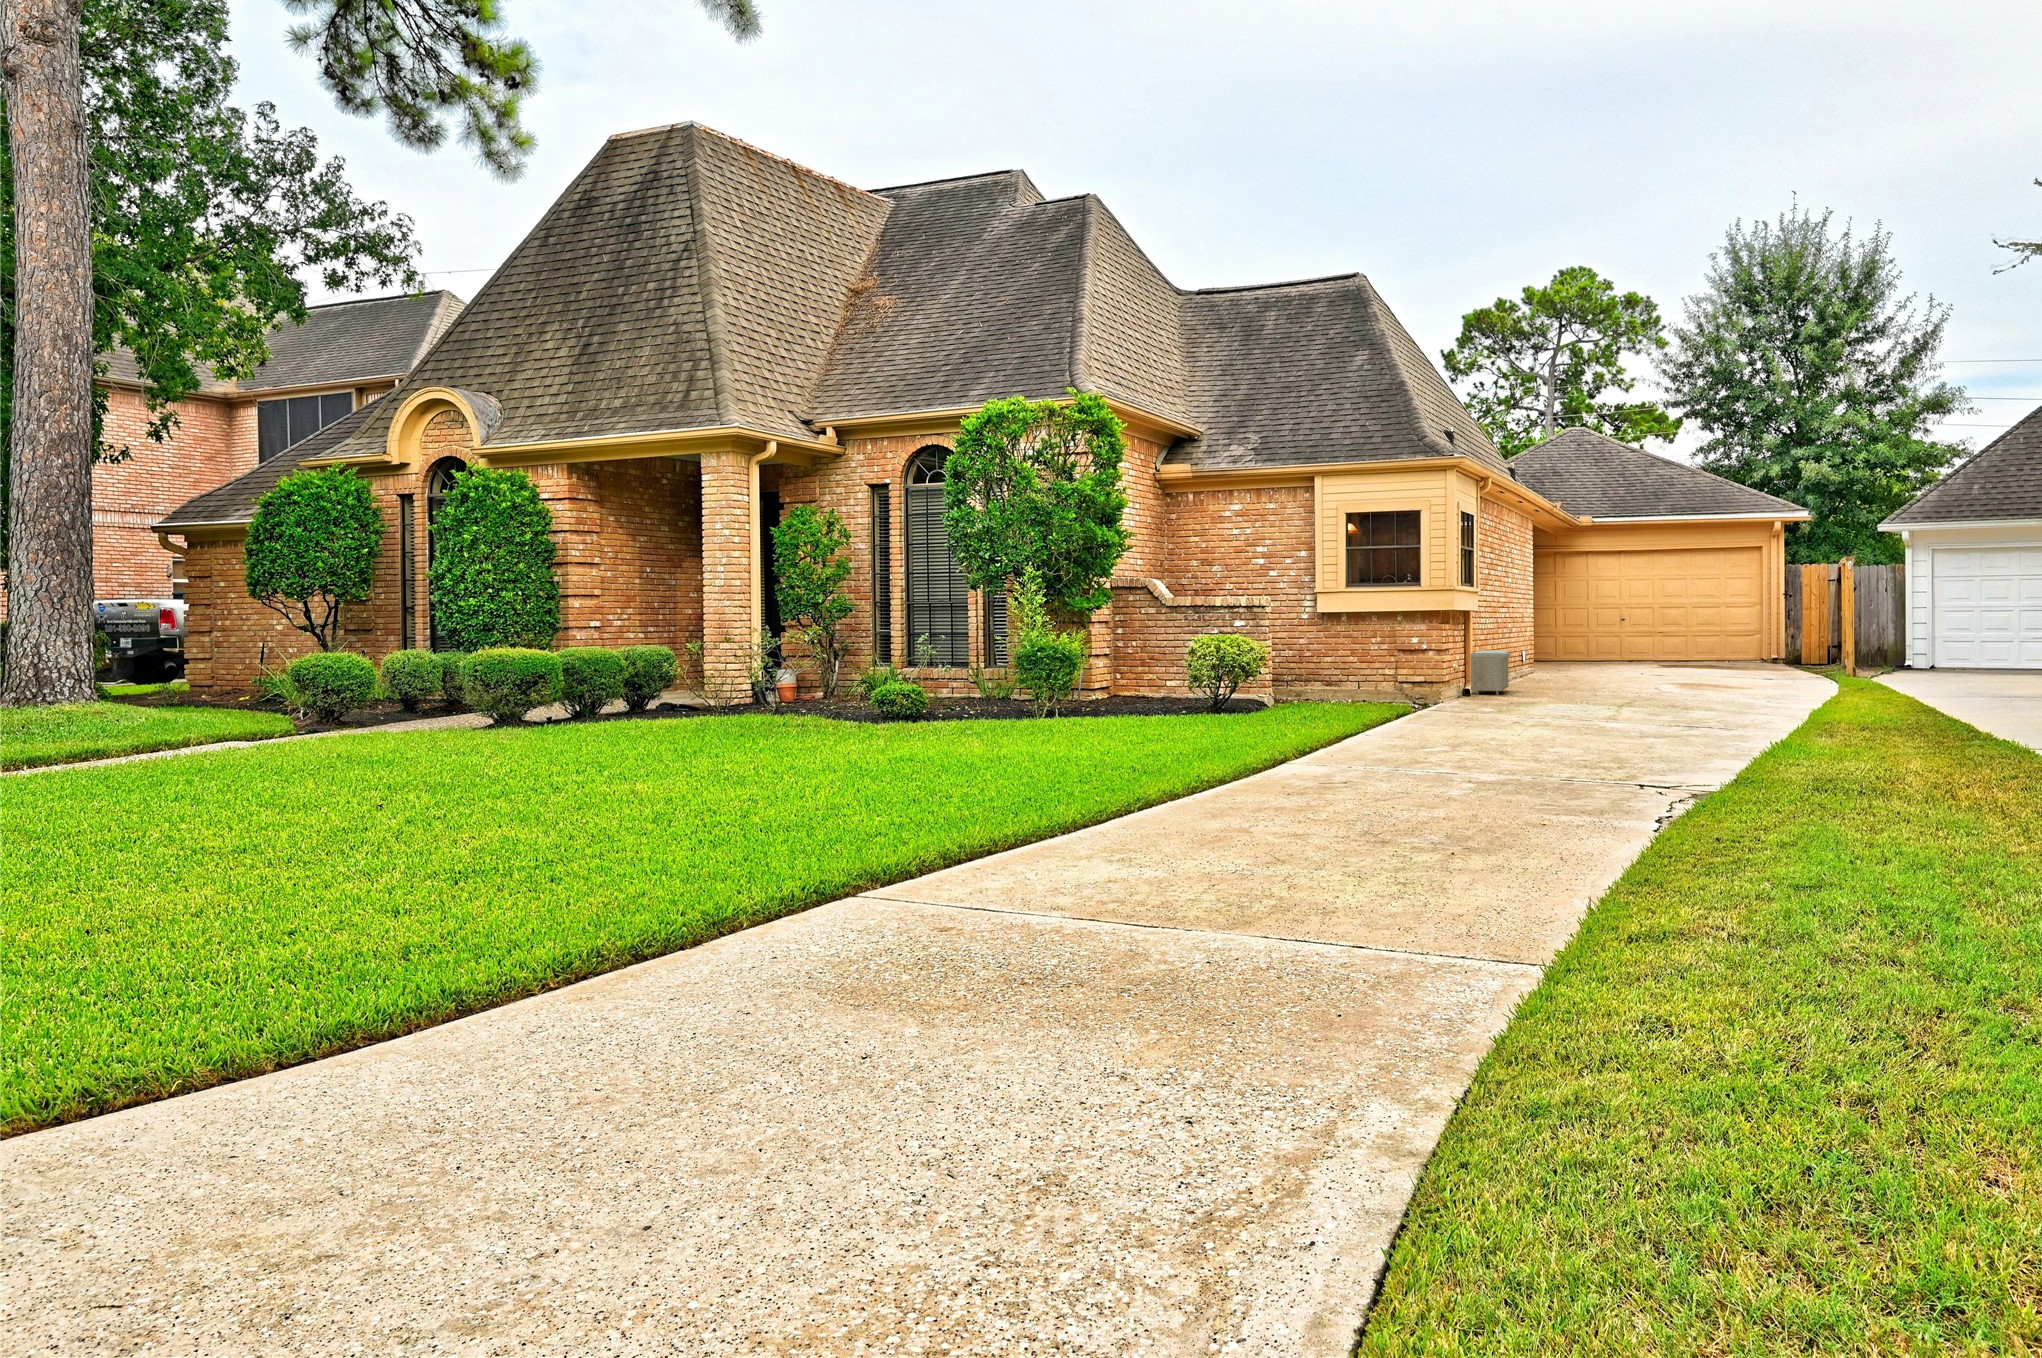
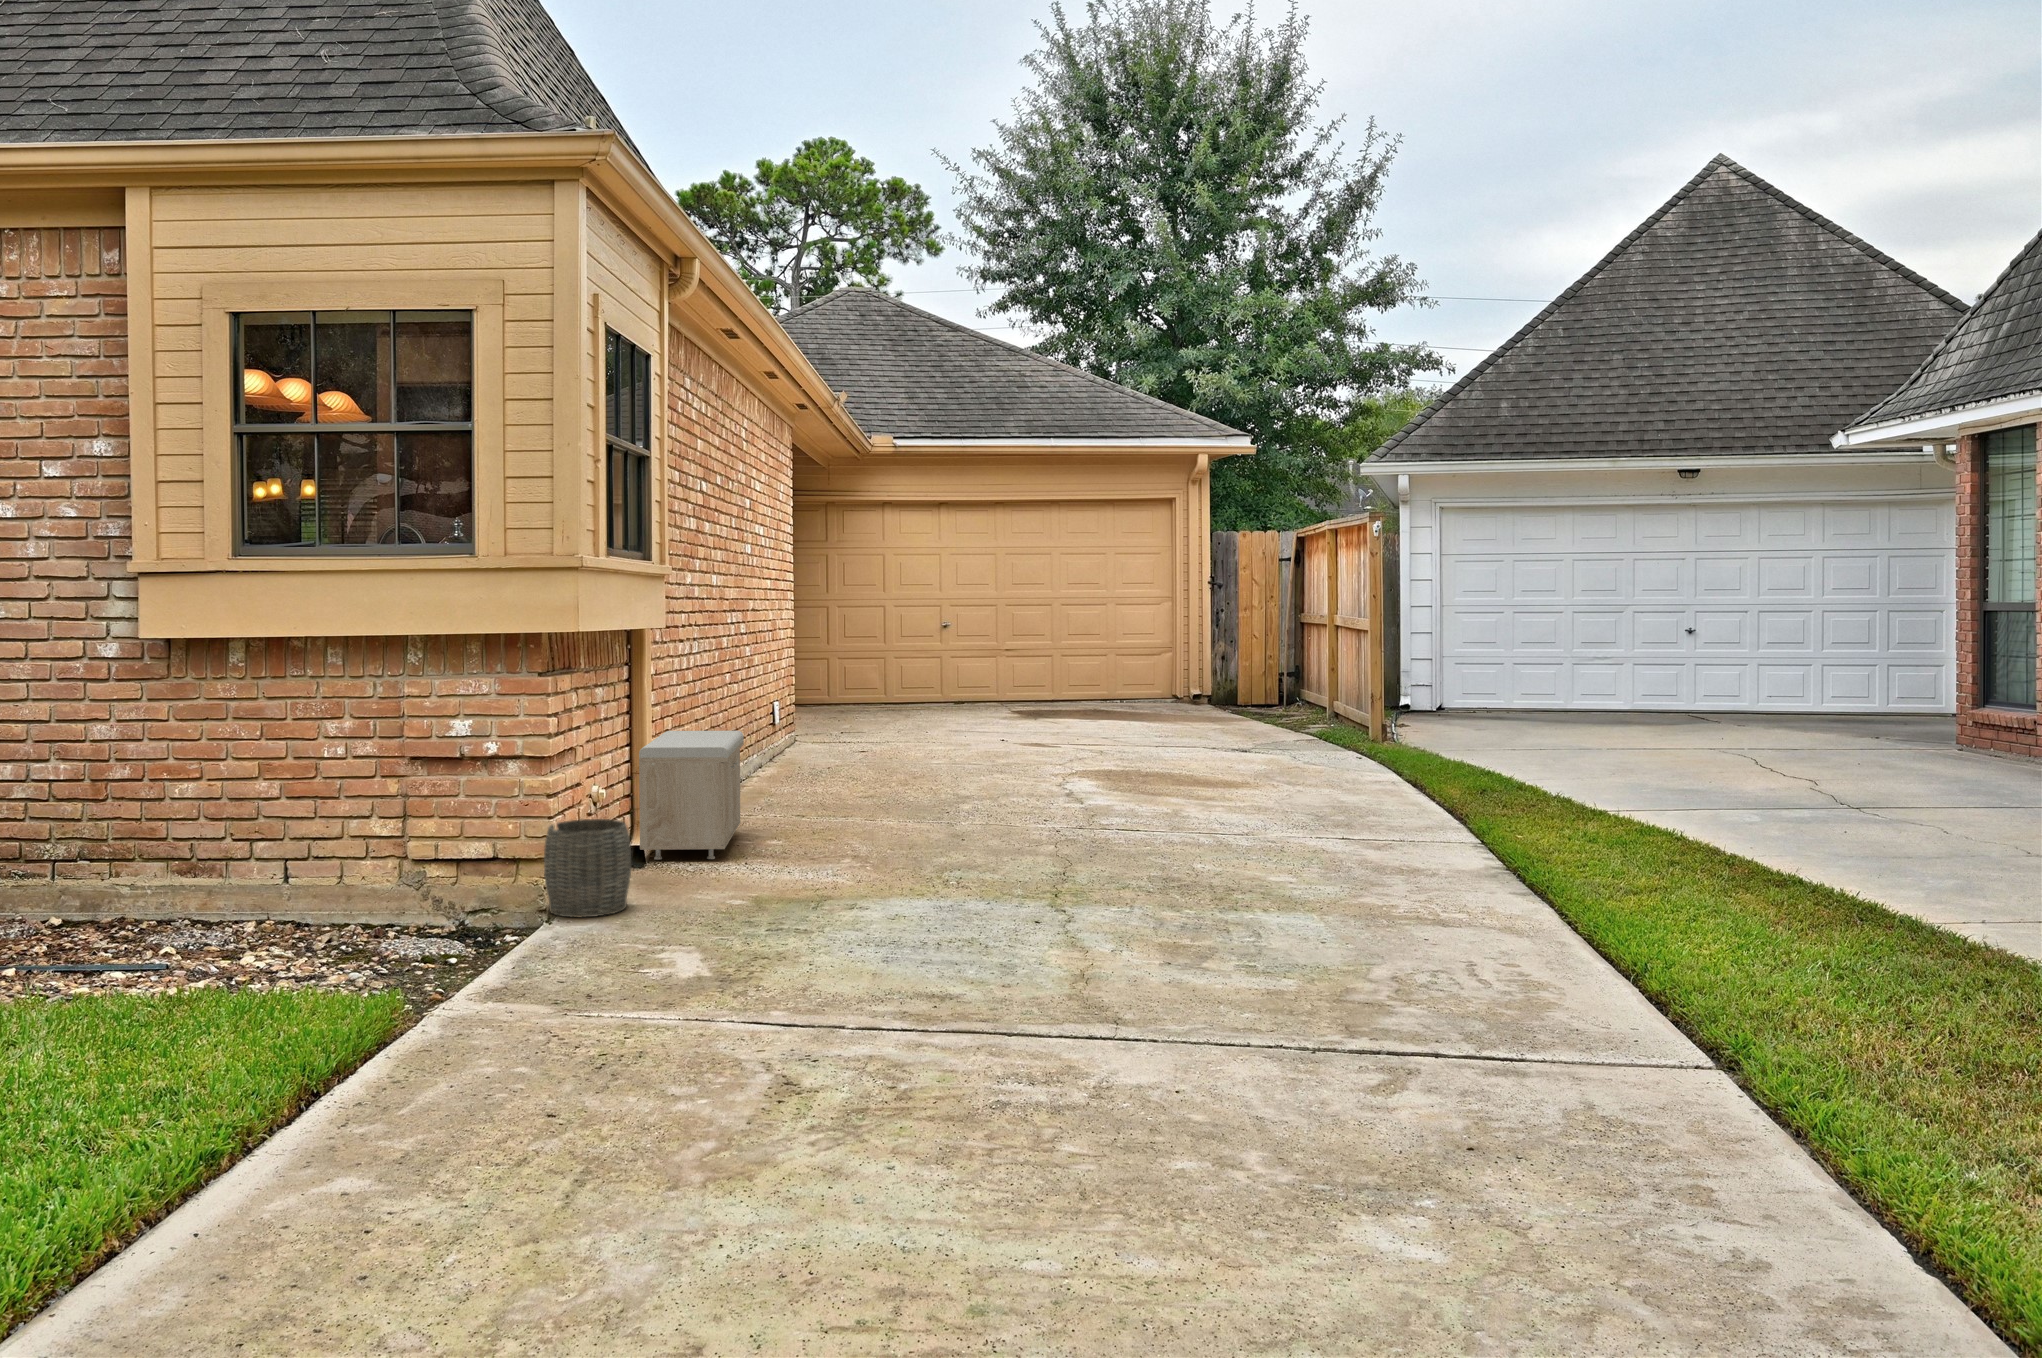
woven basket: none [1442,672,1471,701] -> present [544,819,631,917]

